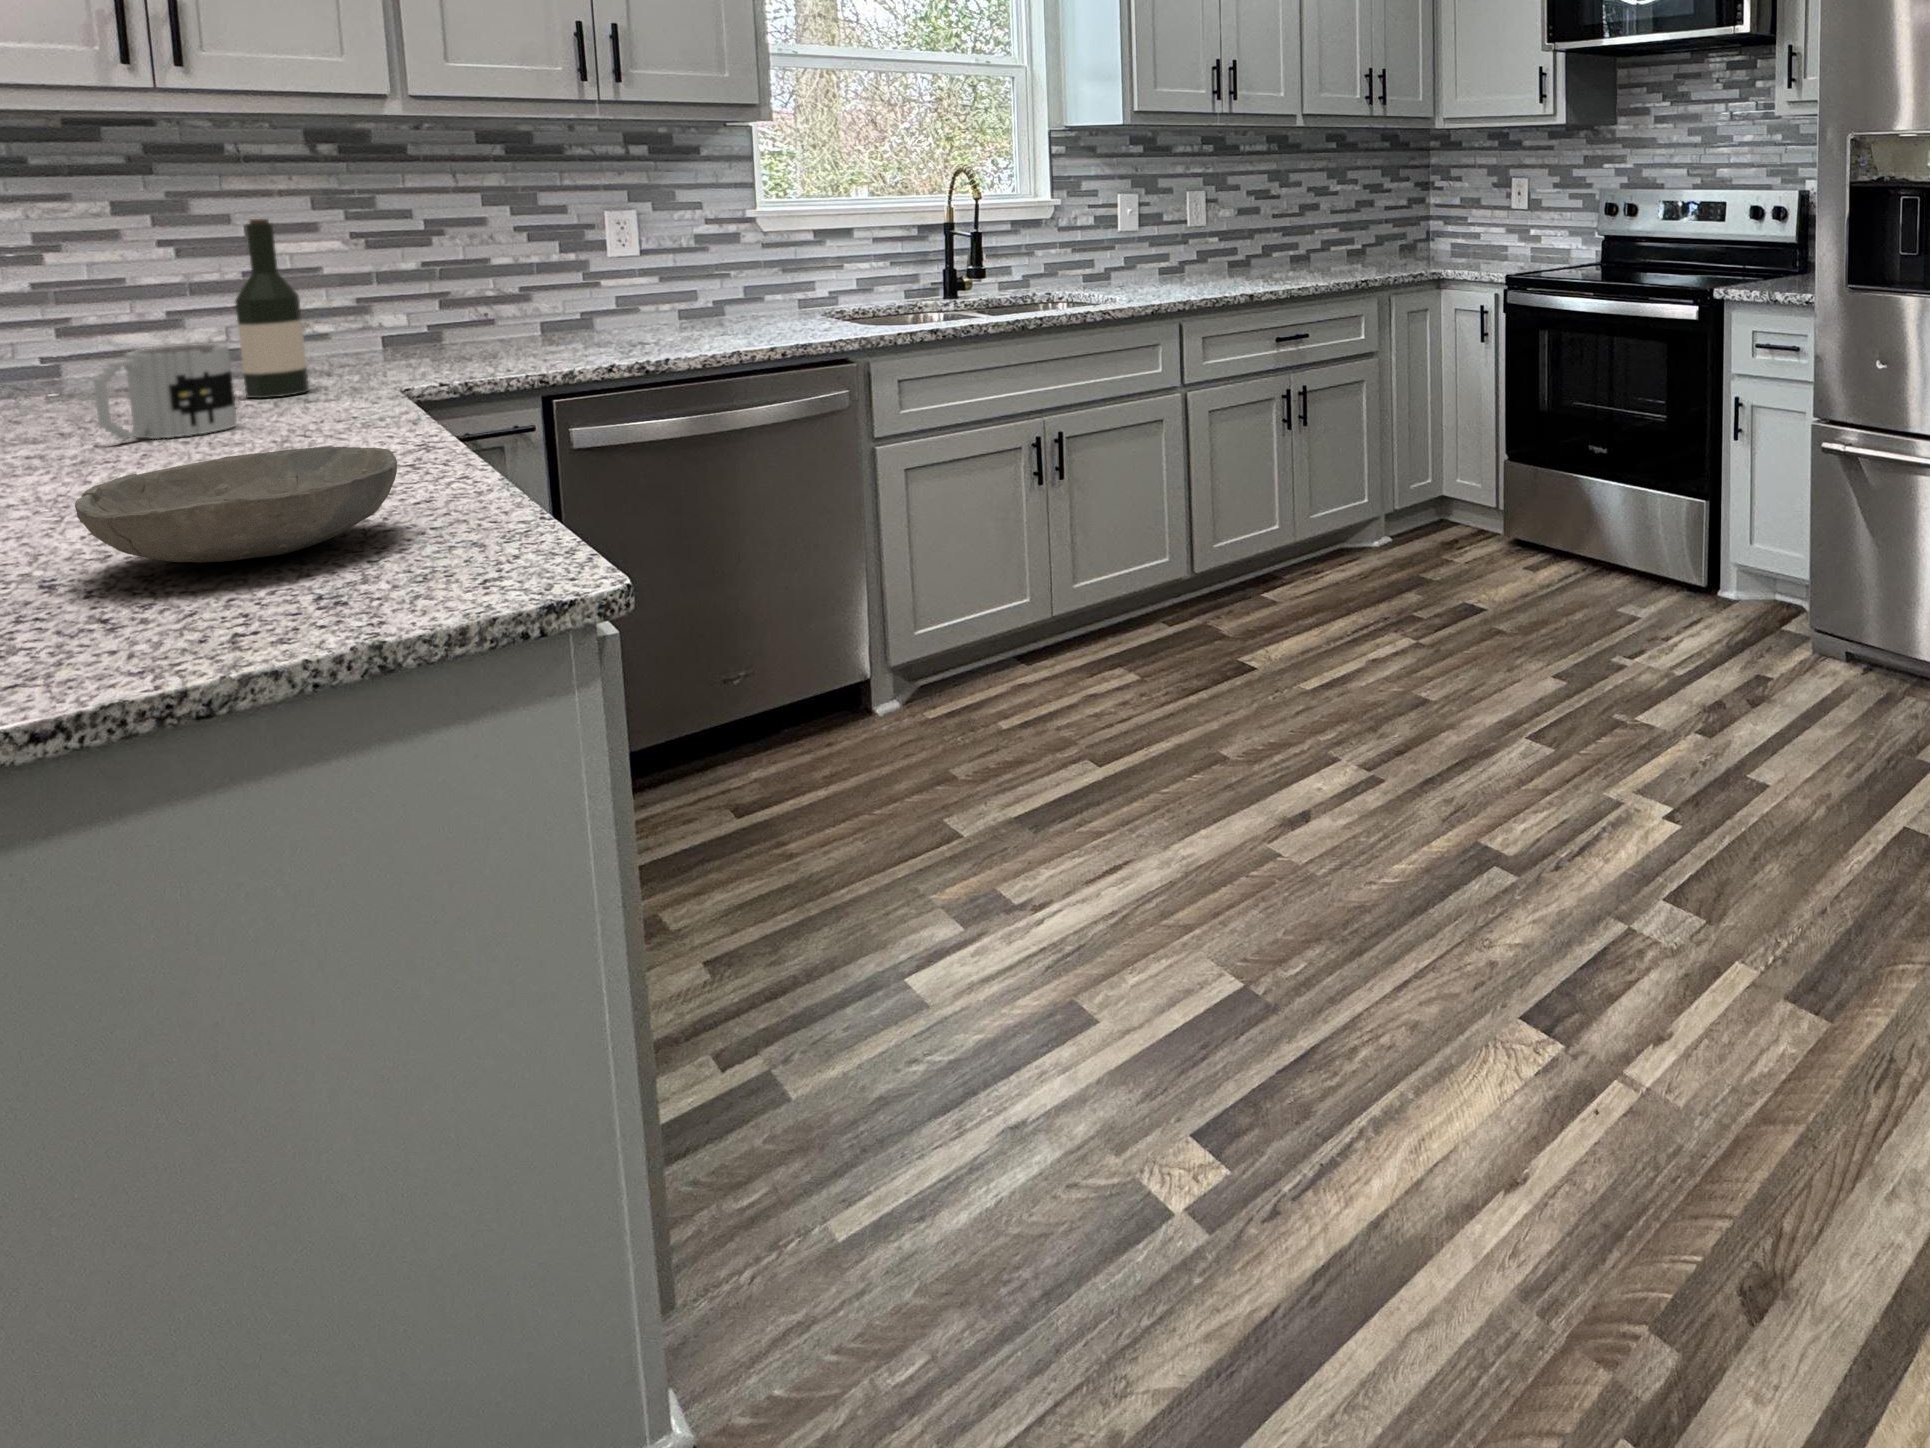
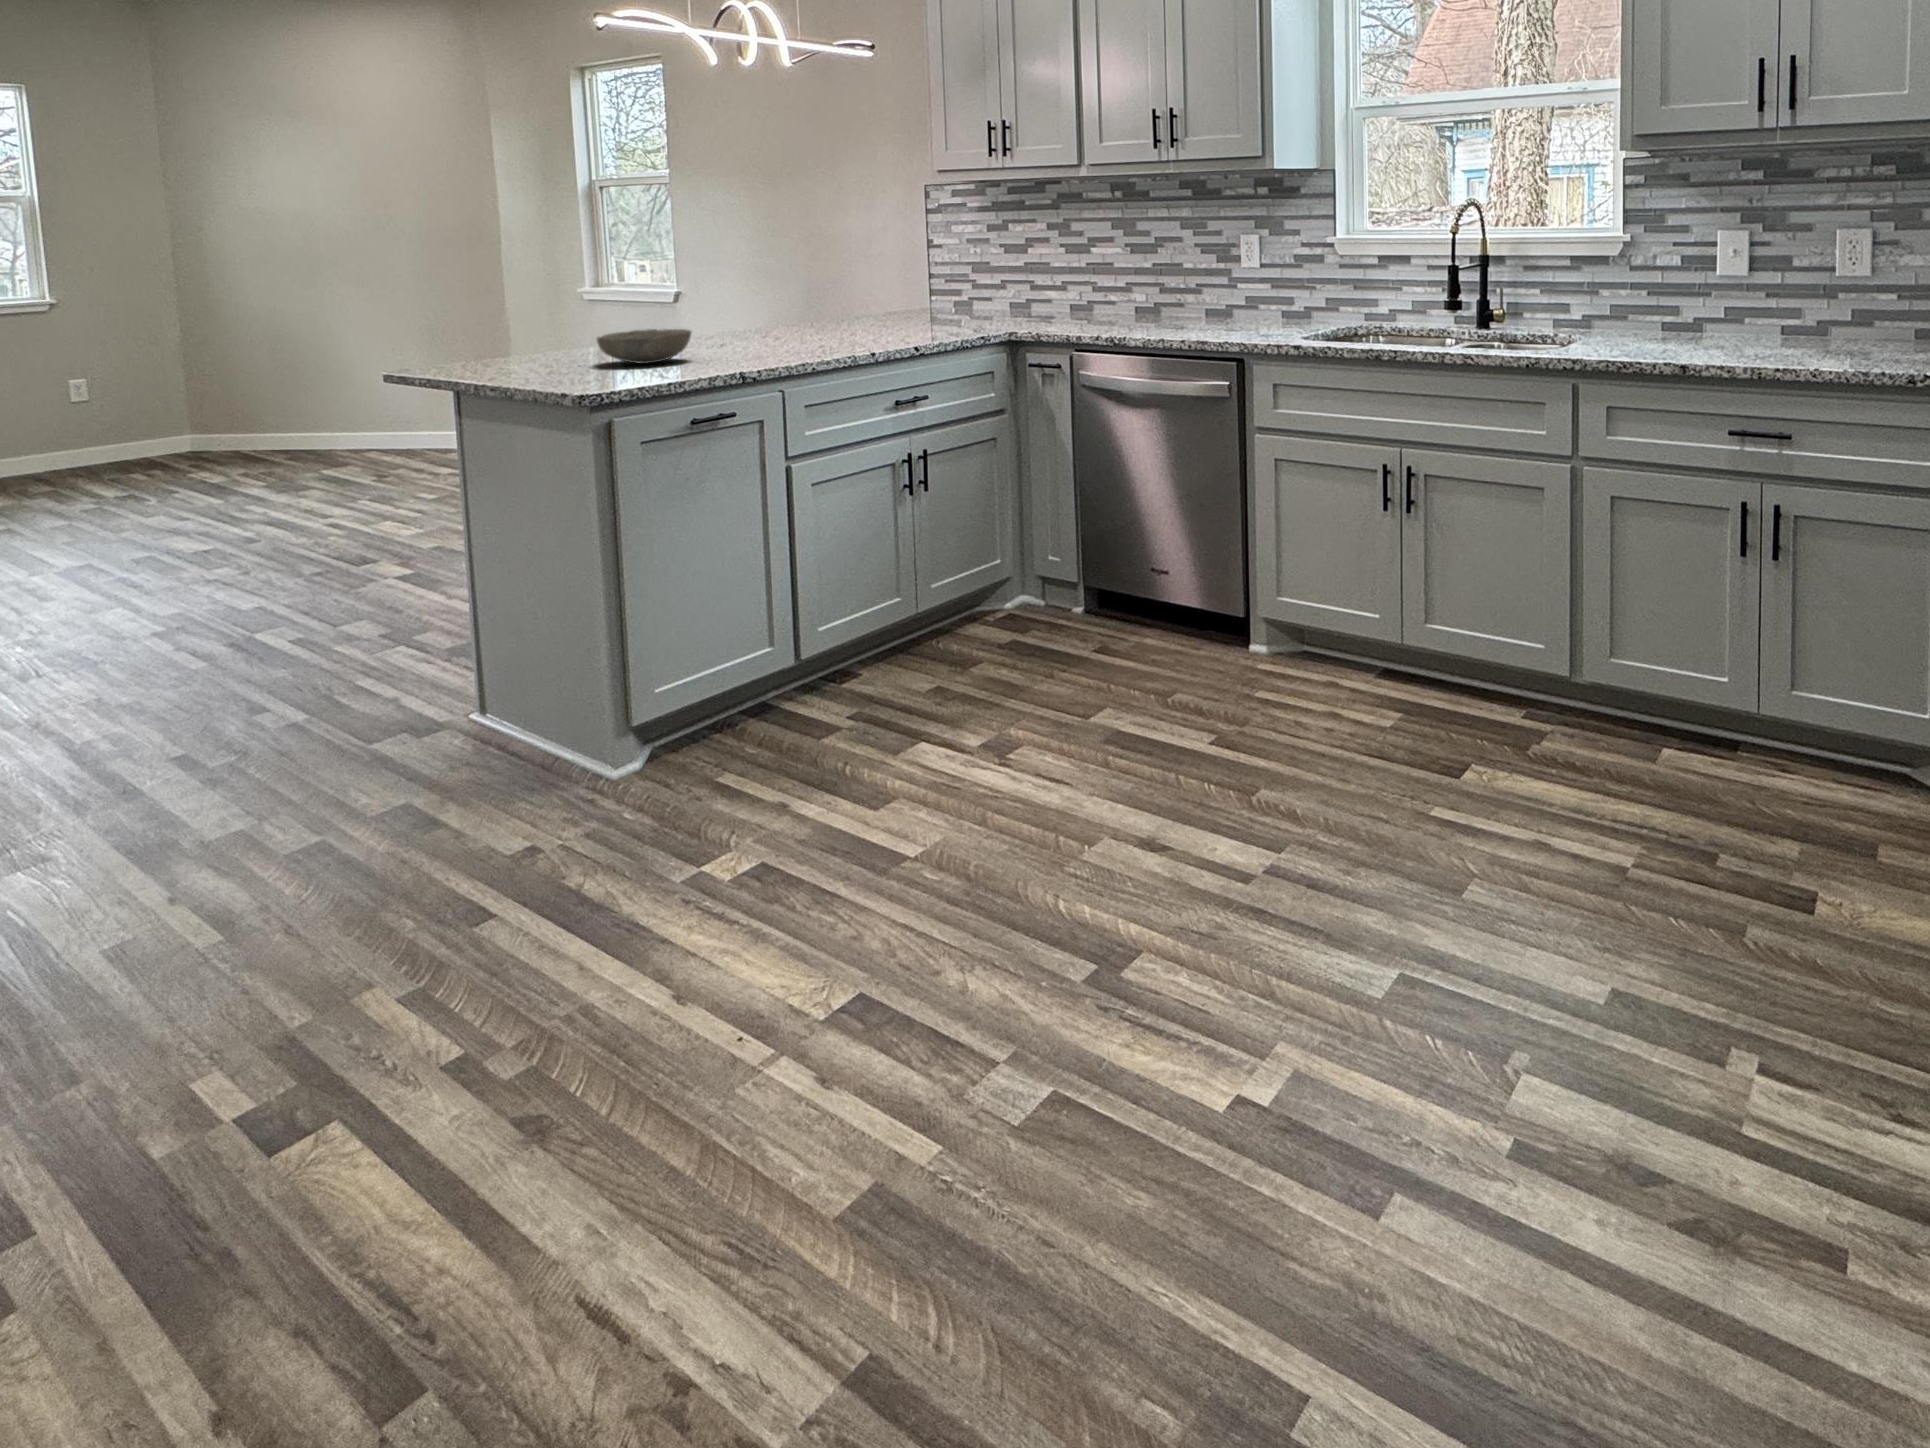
wine bottle: present [235,219,309,398] -> none [976,238,1002,327]
mug: present [93,344,237,439] -> none [861,295,910,335]

